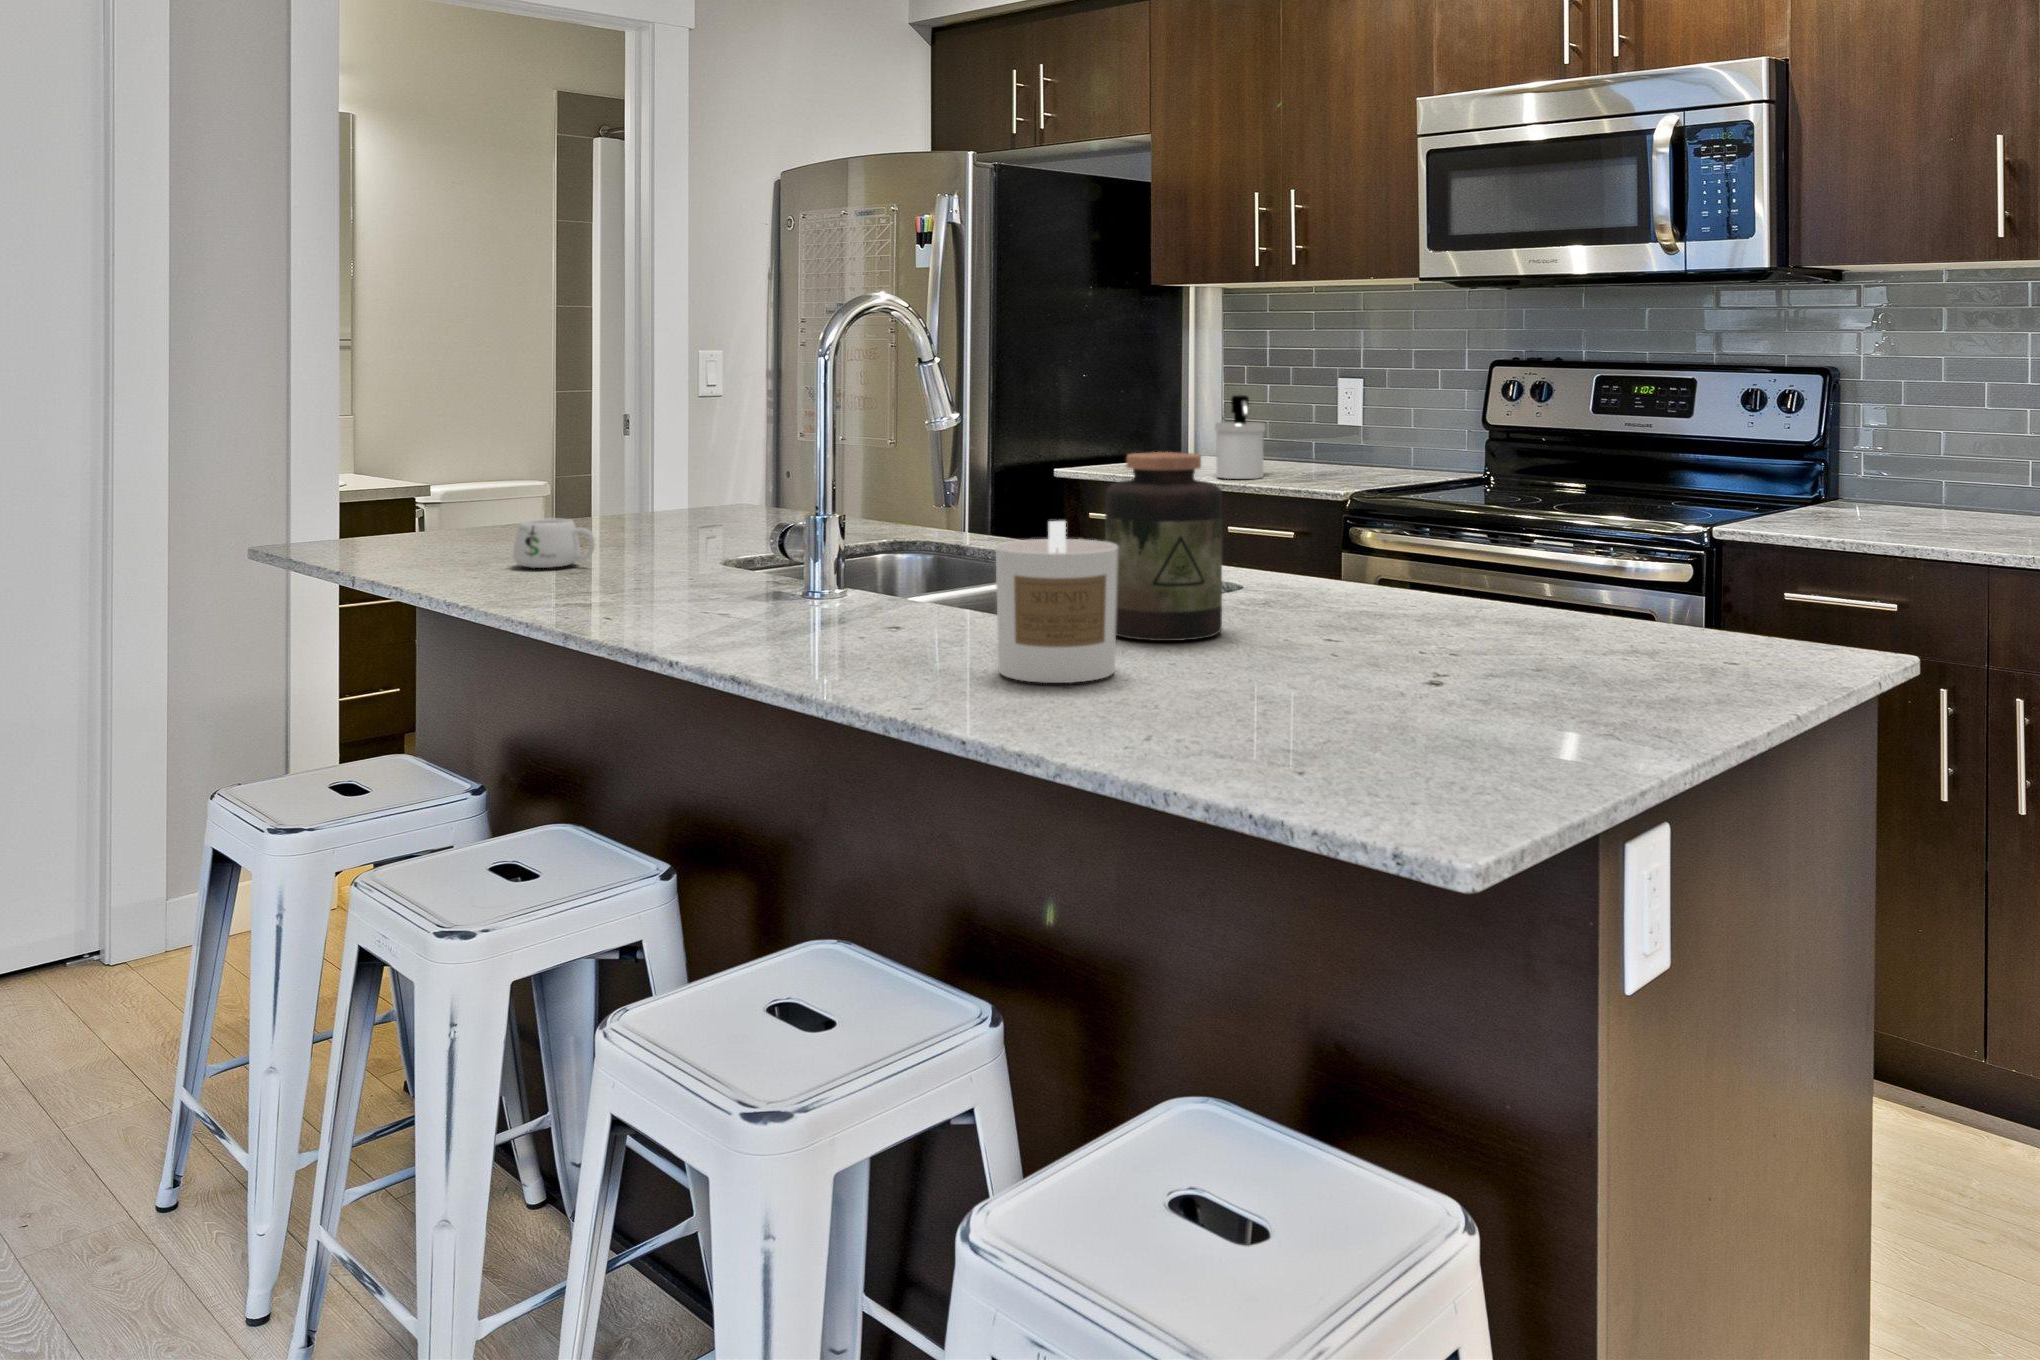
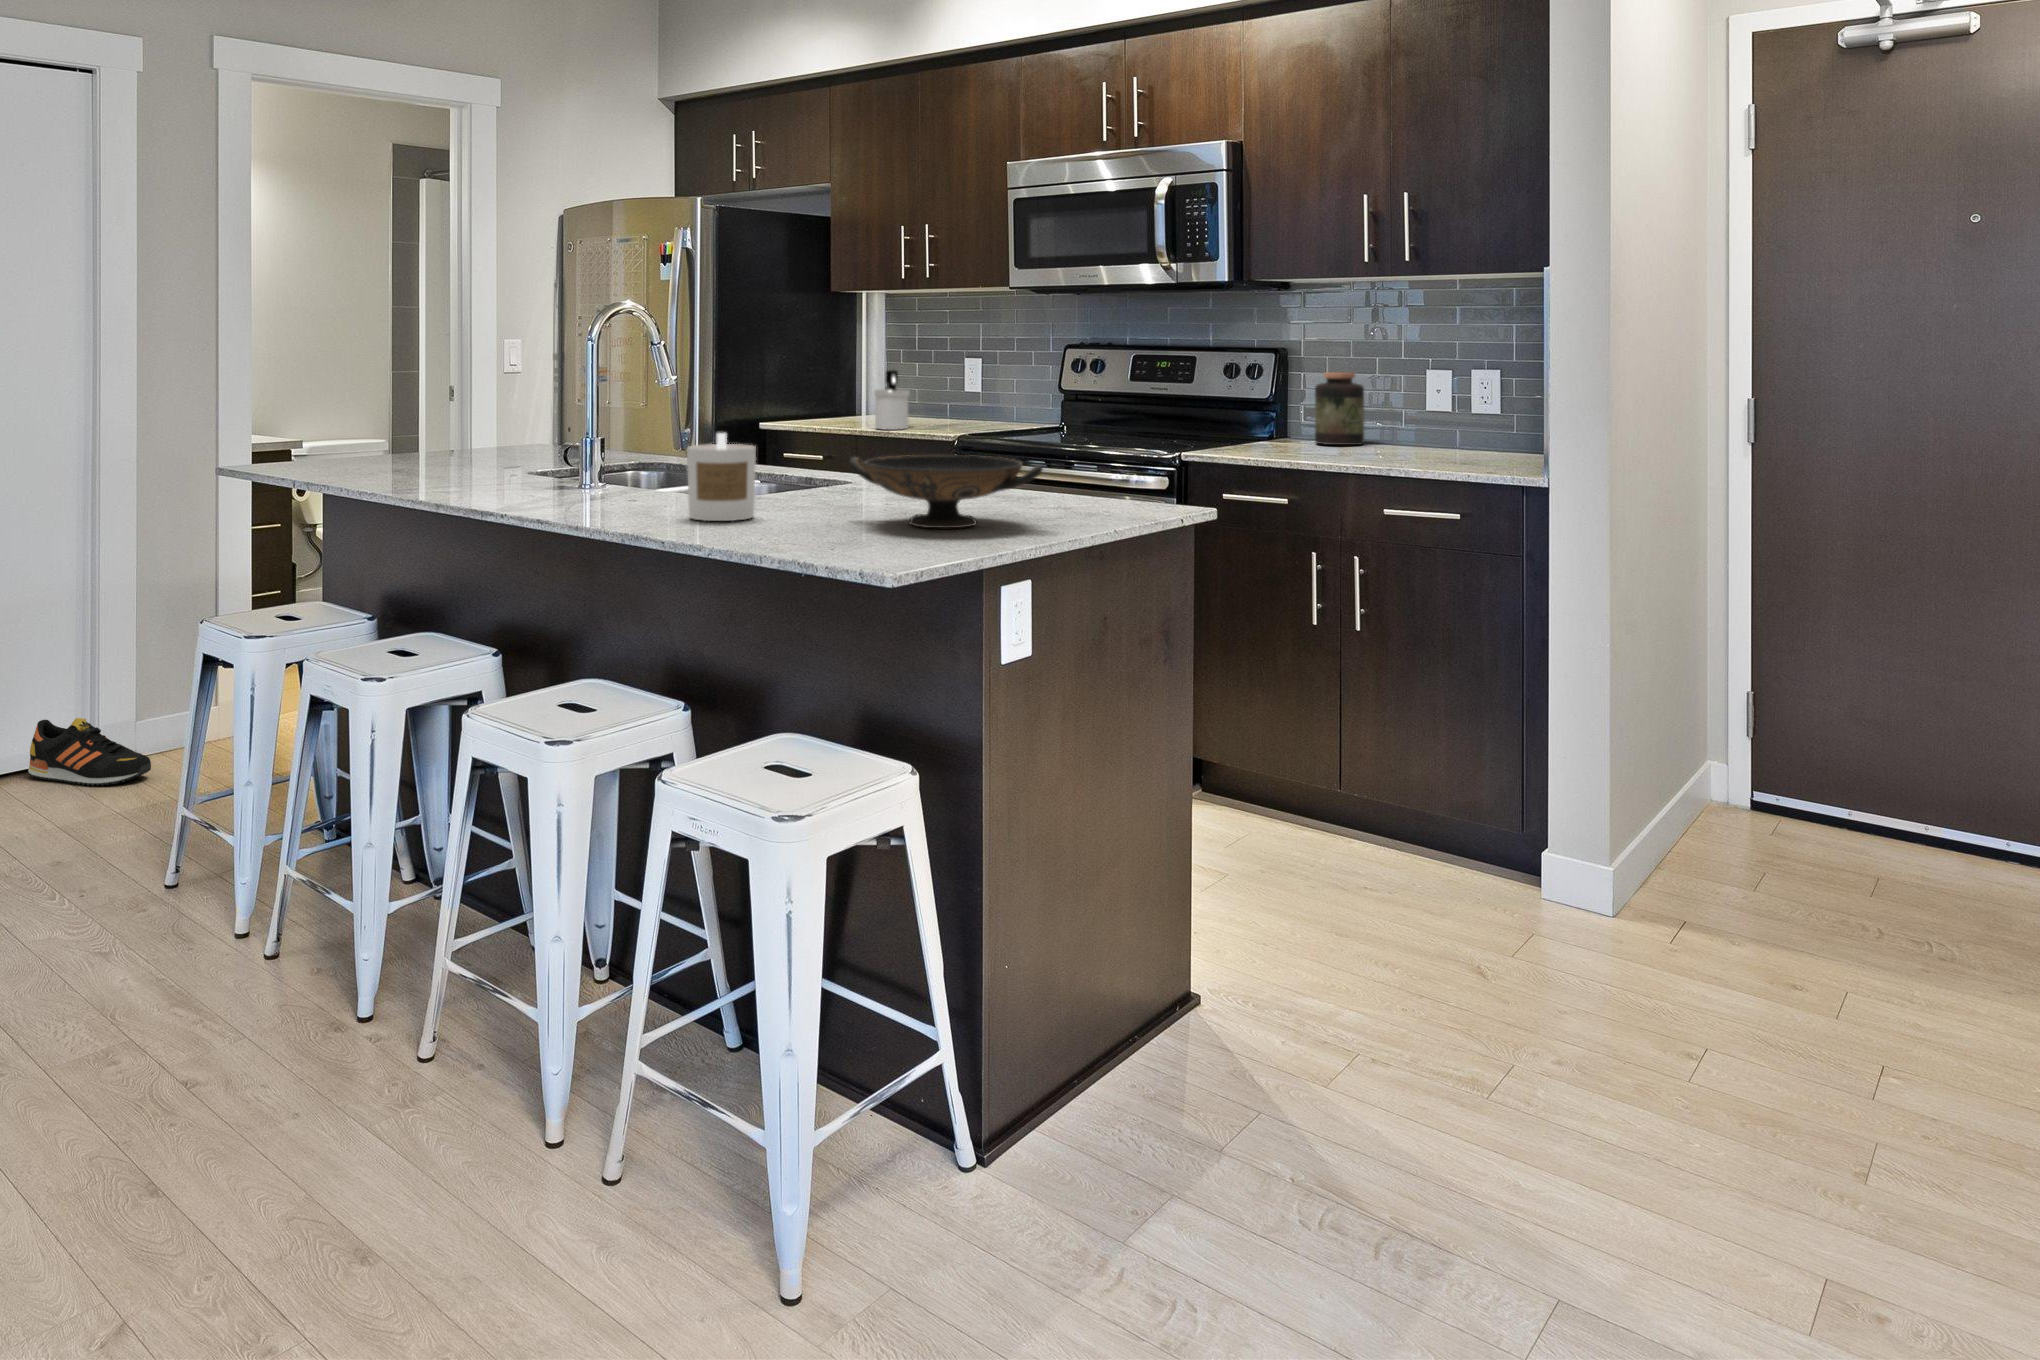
jar: present [1105,452,1222,641] -> present [1315,372,1364,445]
mug: present [513,519,595,568] -> none [394,446,447,476]
decorative bowl: none [1290,560,1669,708] -> present [849,455,1043,528]
shoe: none [0,903,177,1007] -> present [28,718,151,786]

